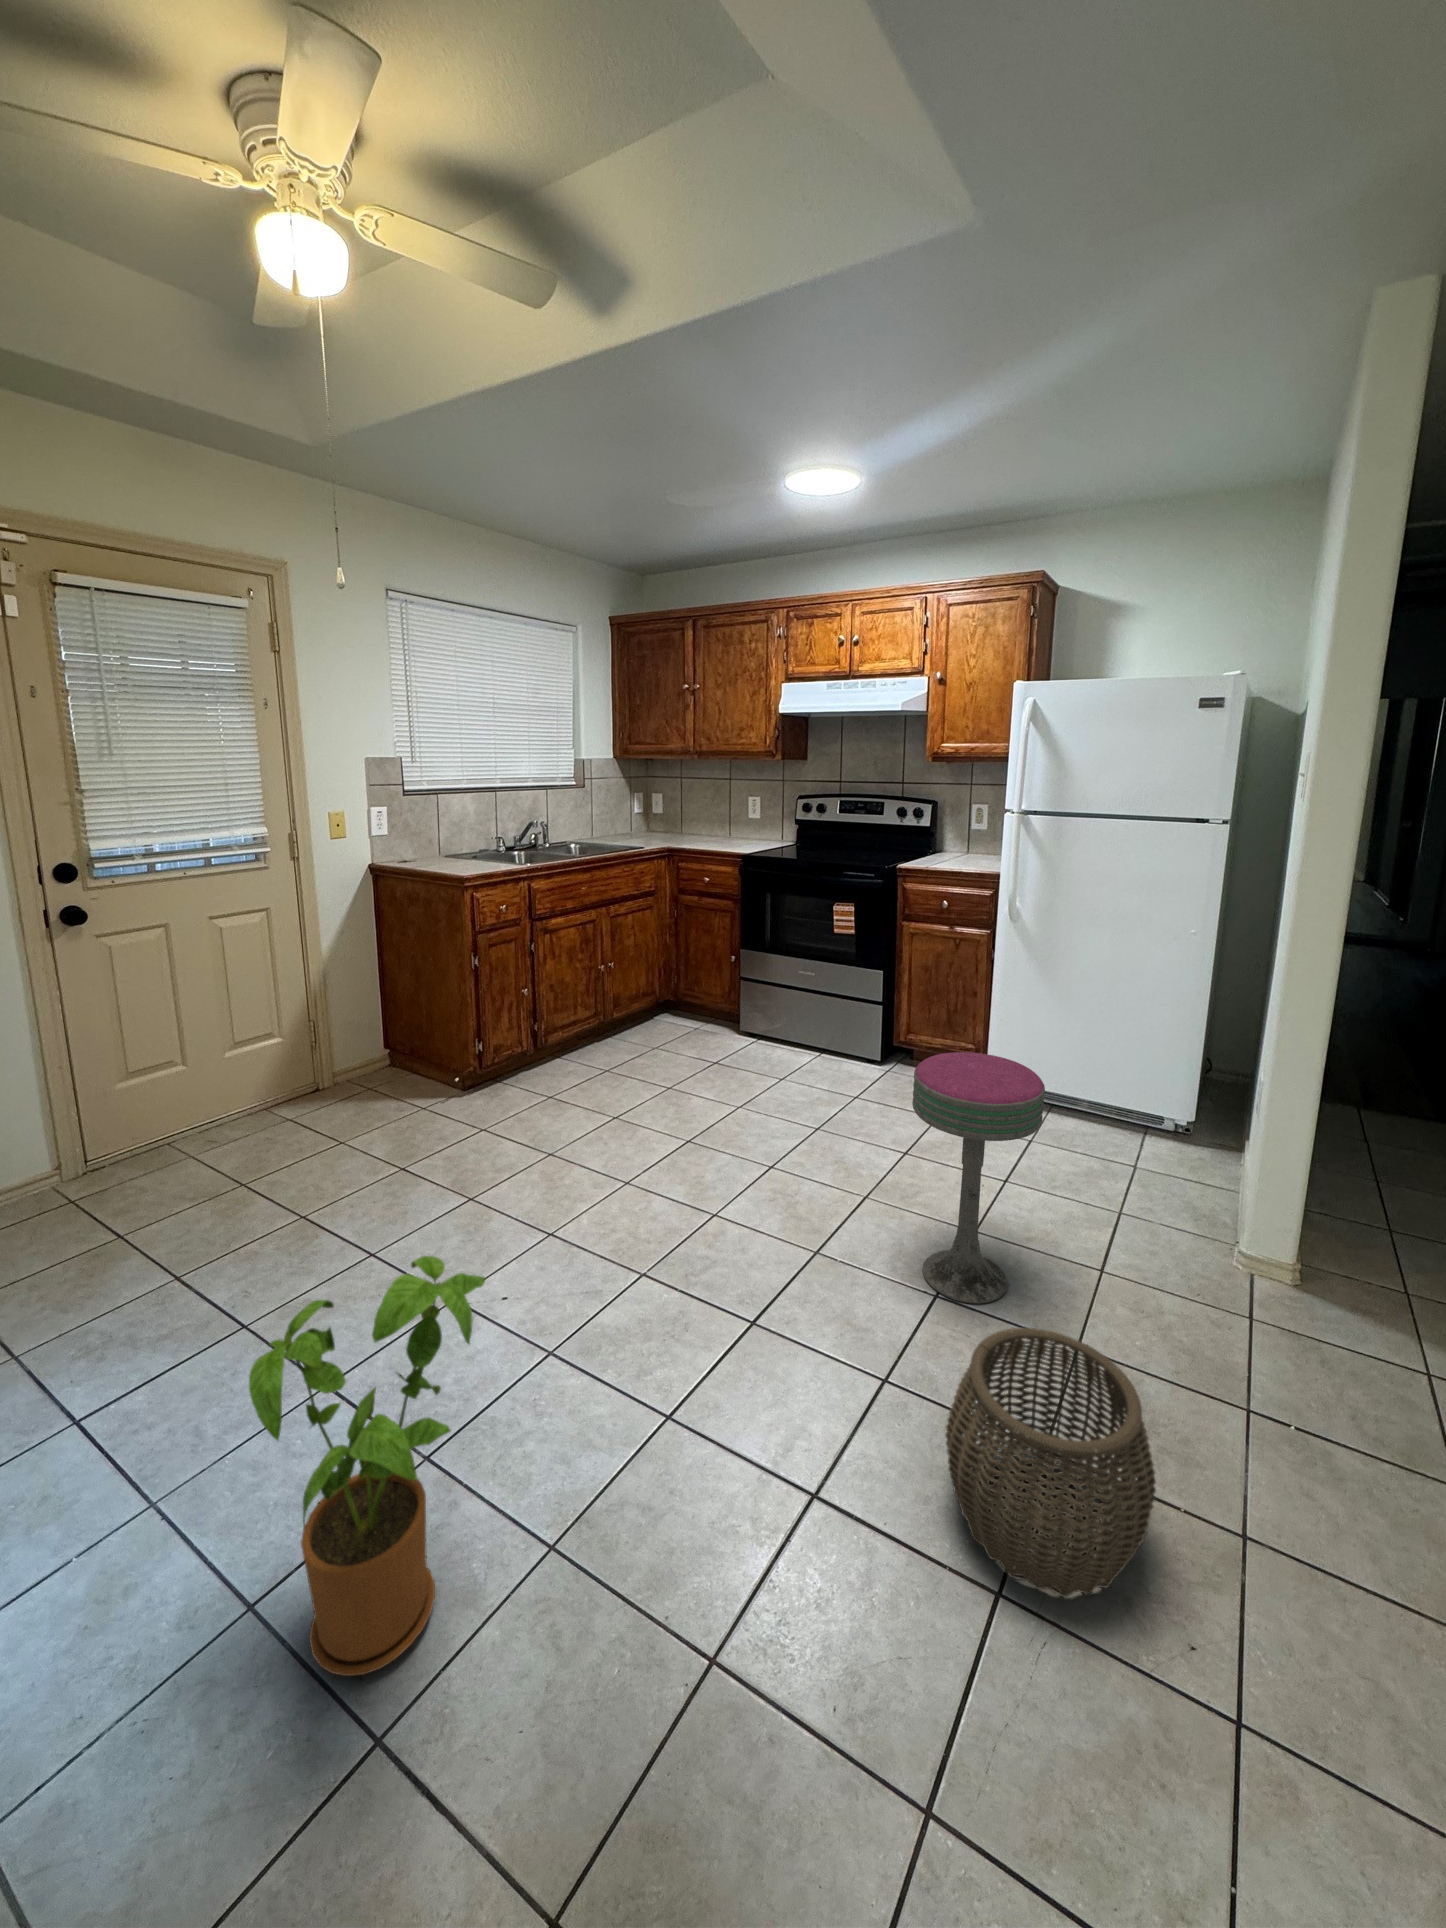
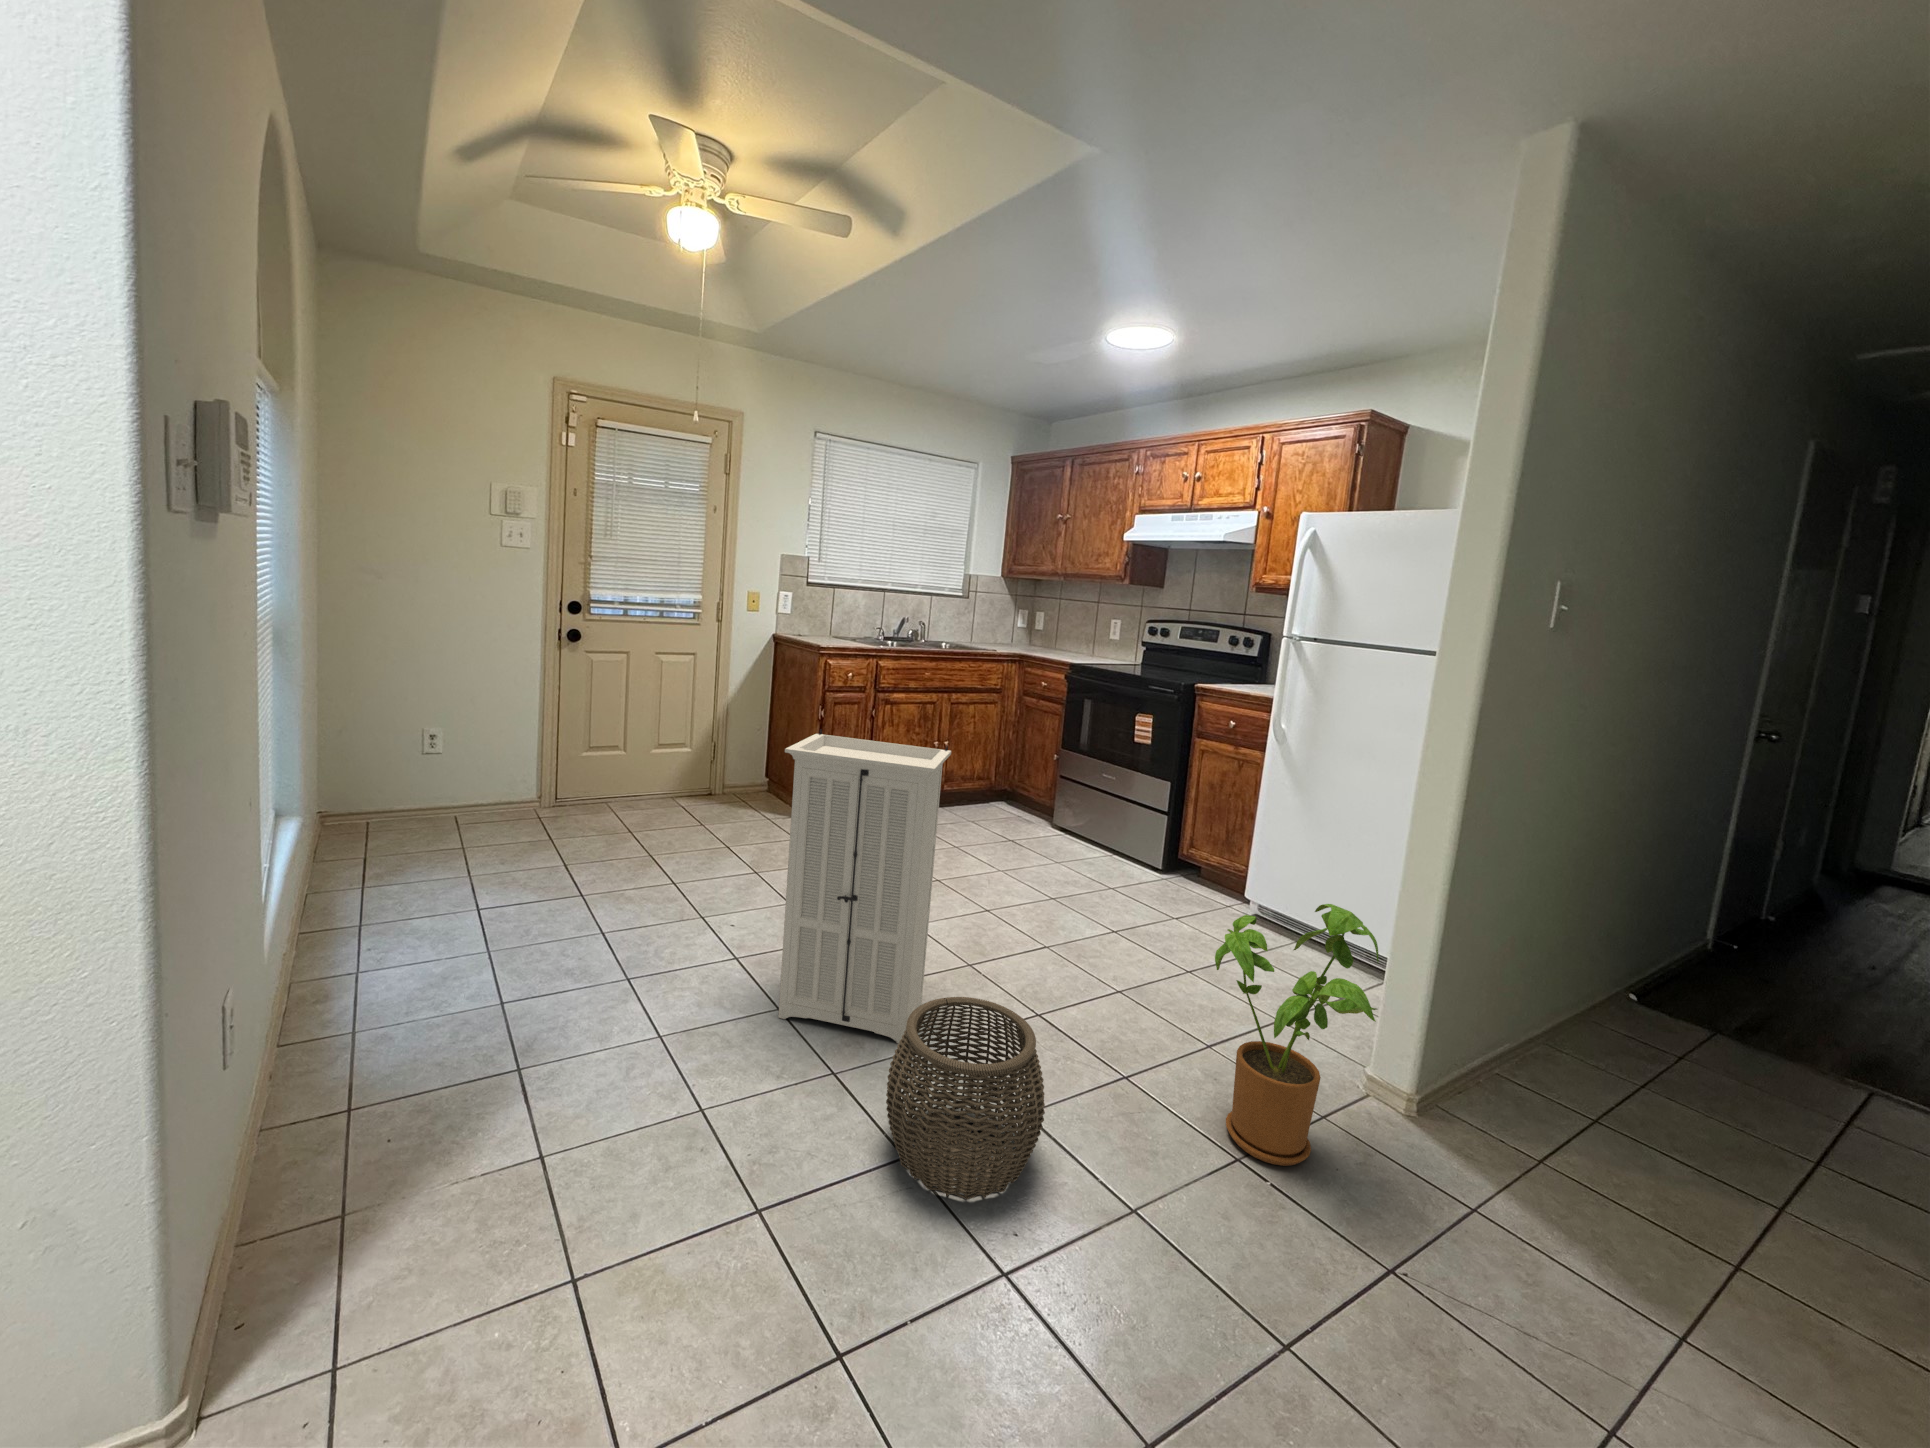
storage cabinet: none [665,1015,886,1419] -> present [778,729,951,1043]
bar stool: present [912,1052,1045,1304] -> none [1029,815,1144,1039]
house plant: present [249,1256,486,1676] -> present [1215,904,1378,1166]

